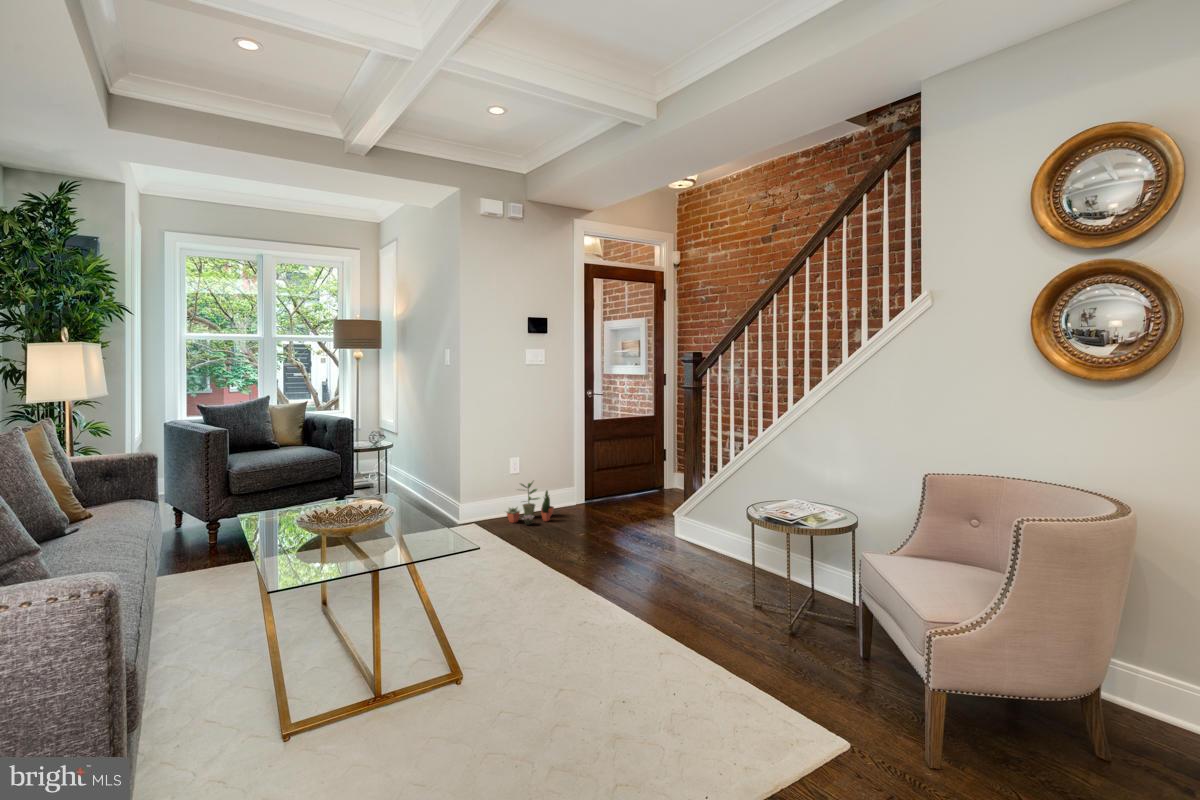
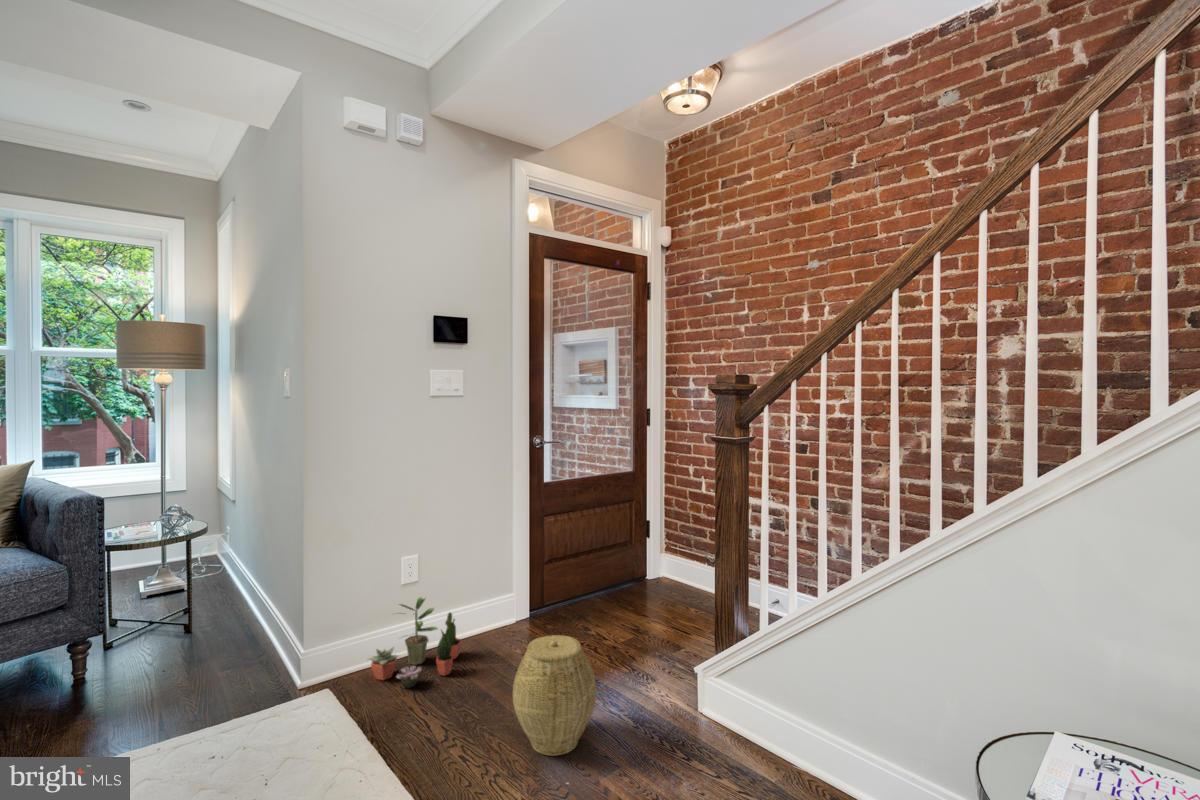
woven basket: none [586,489,628,543] -> present [513,635,596,756]

